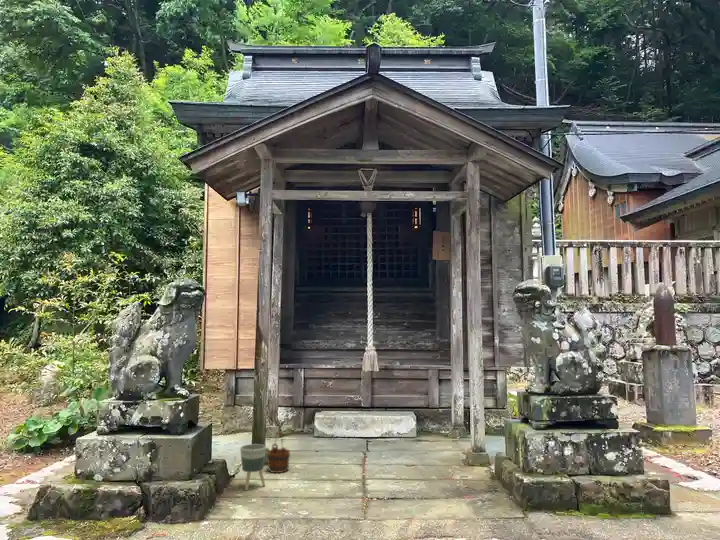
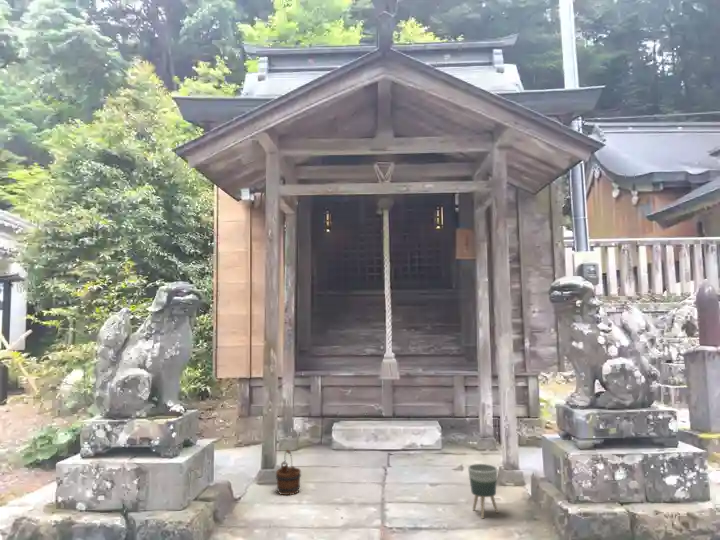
planter: present [240,444,266,491] -> present [468,464,498,518]

